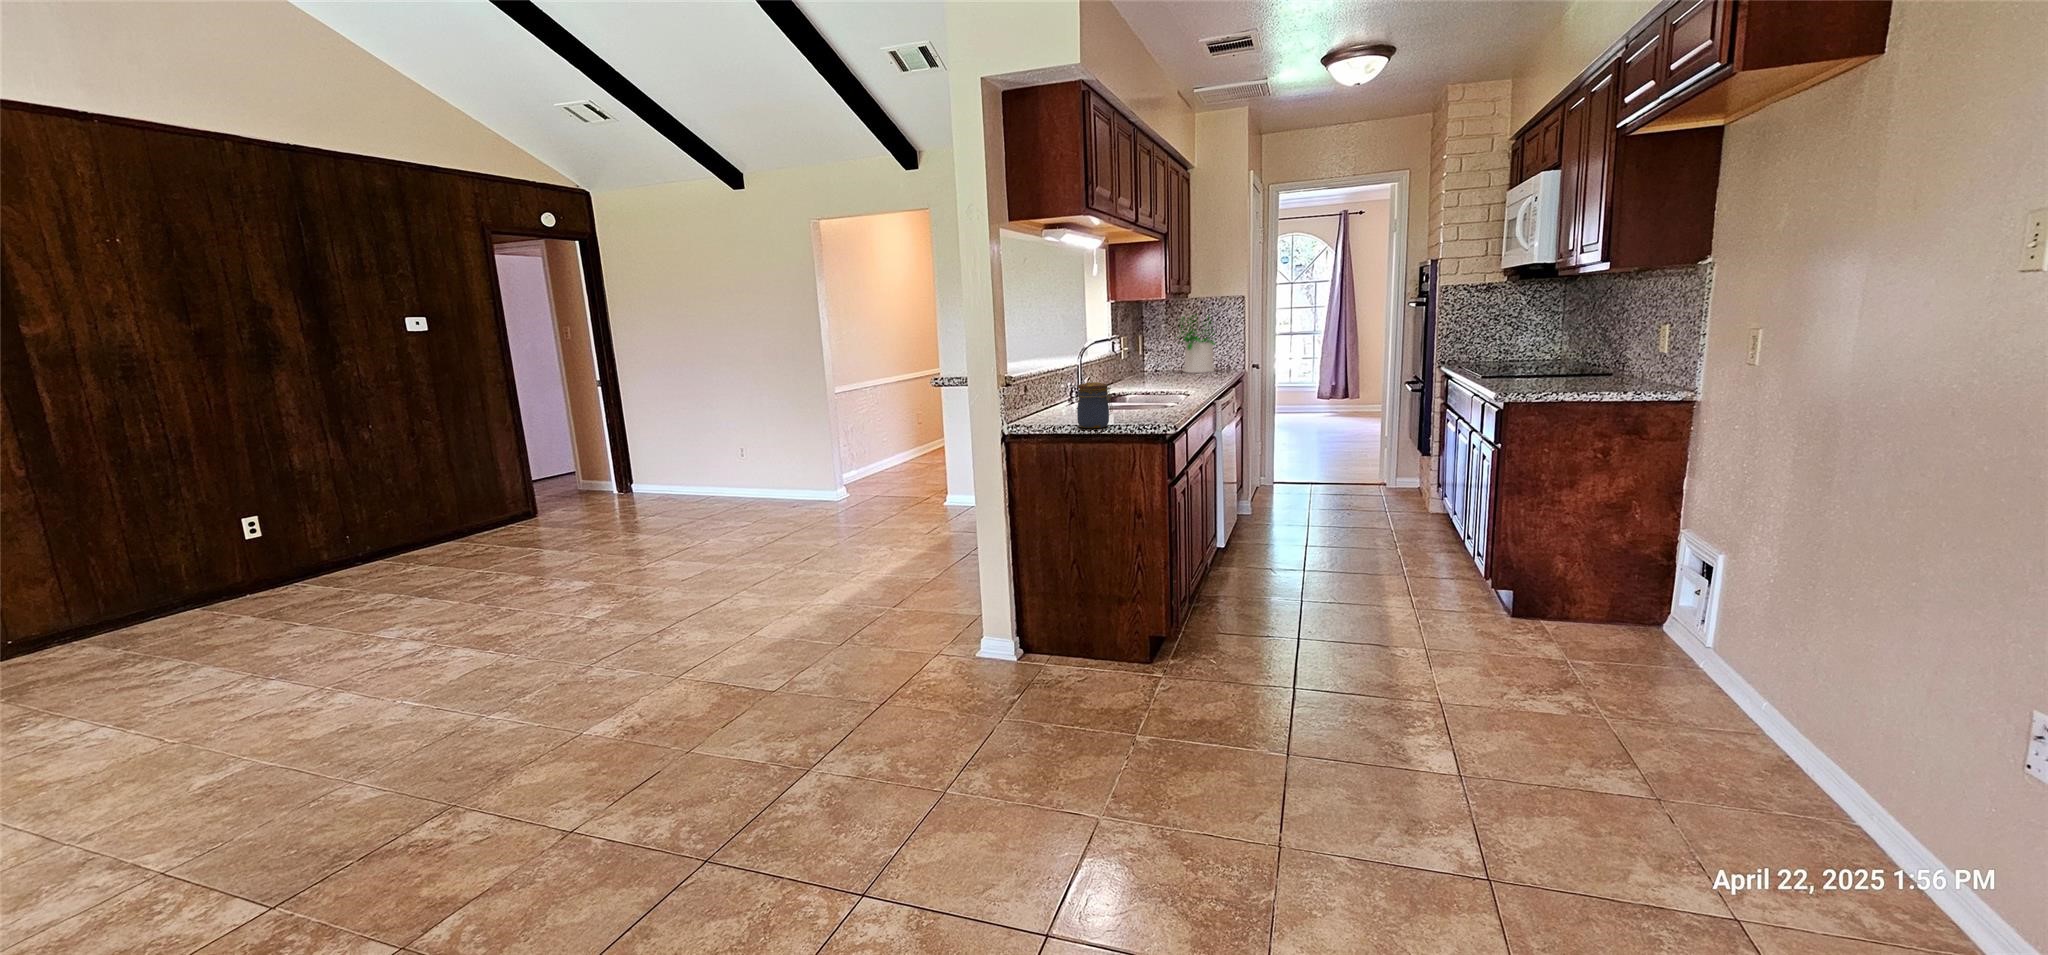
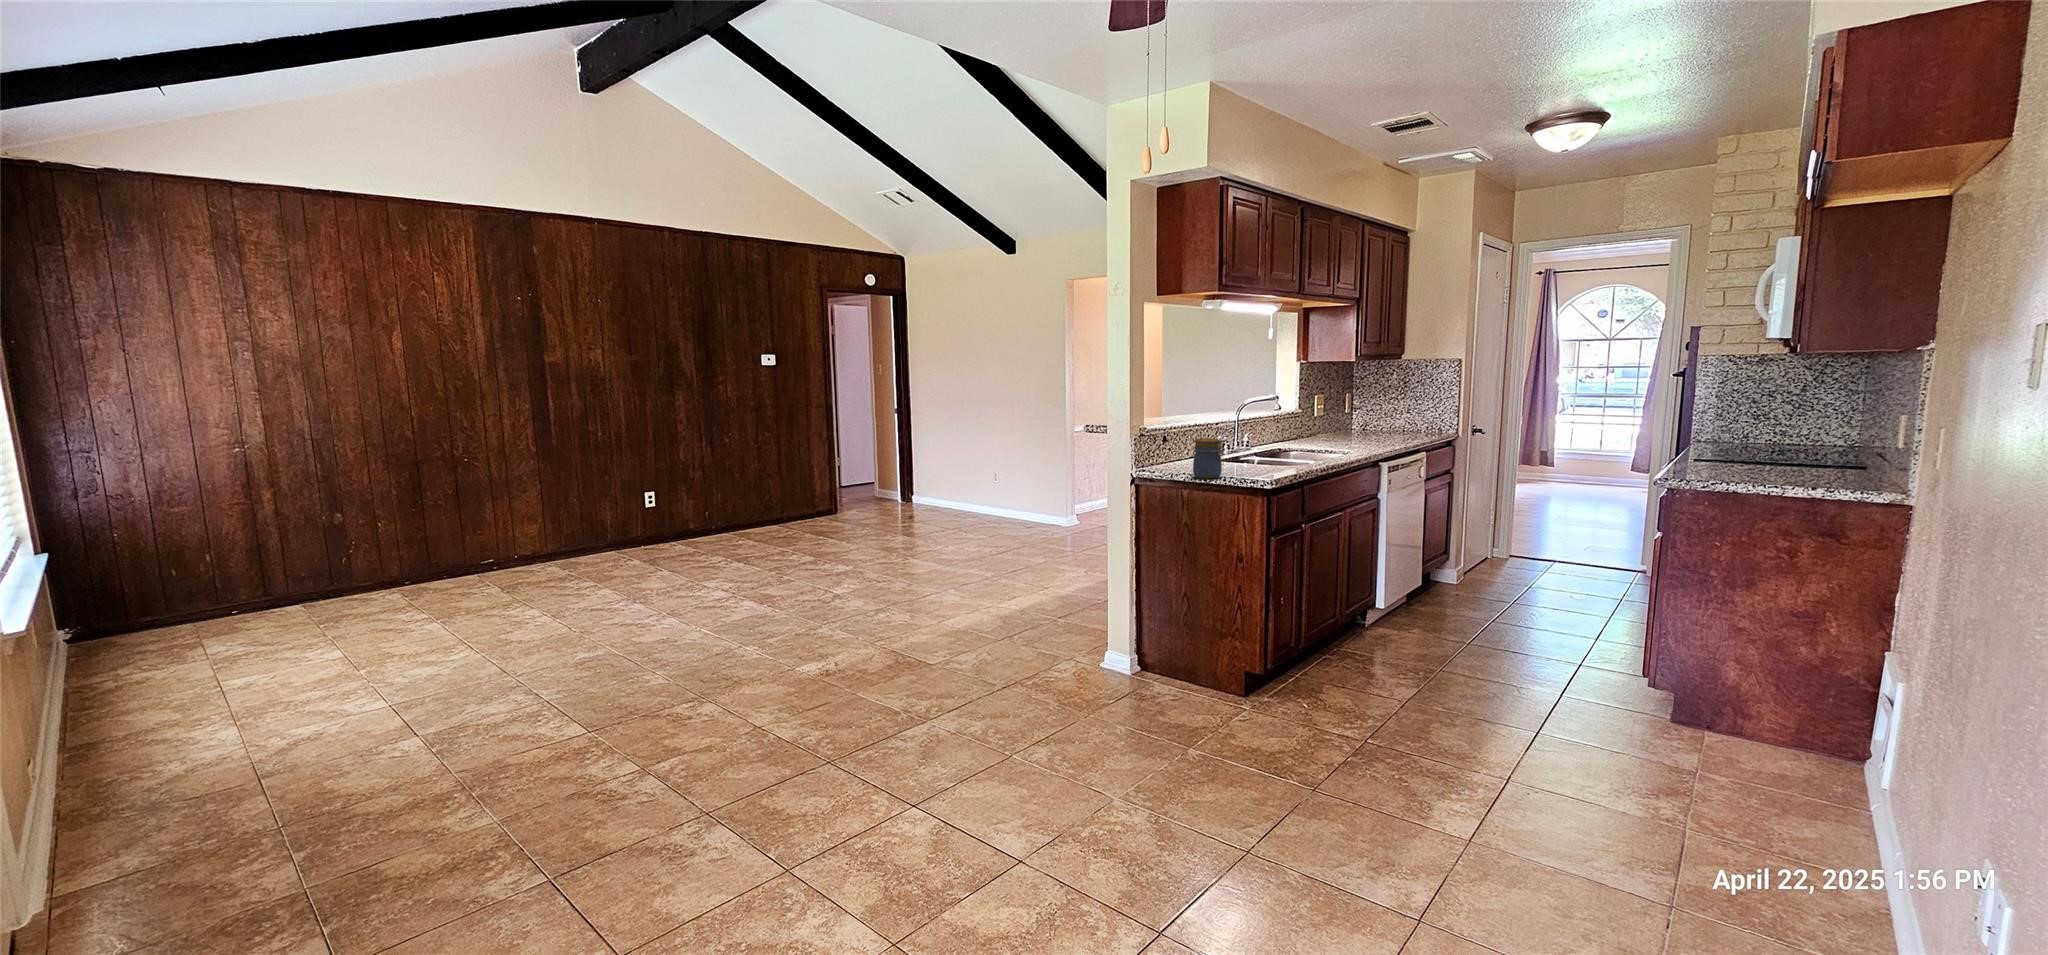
potted plant: present [1177,315,1216,373] -> none [1388,376,1435,434]

